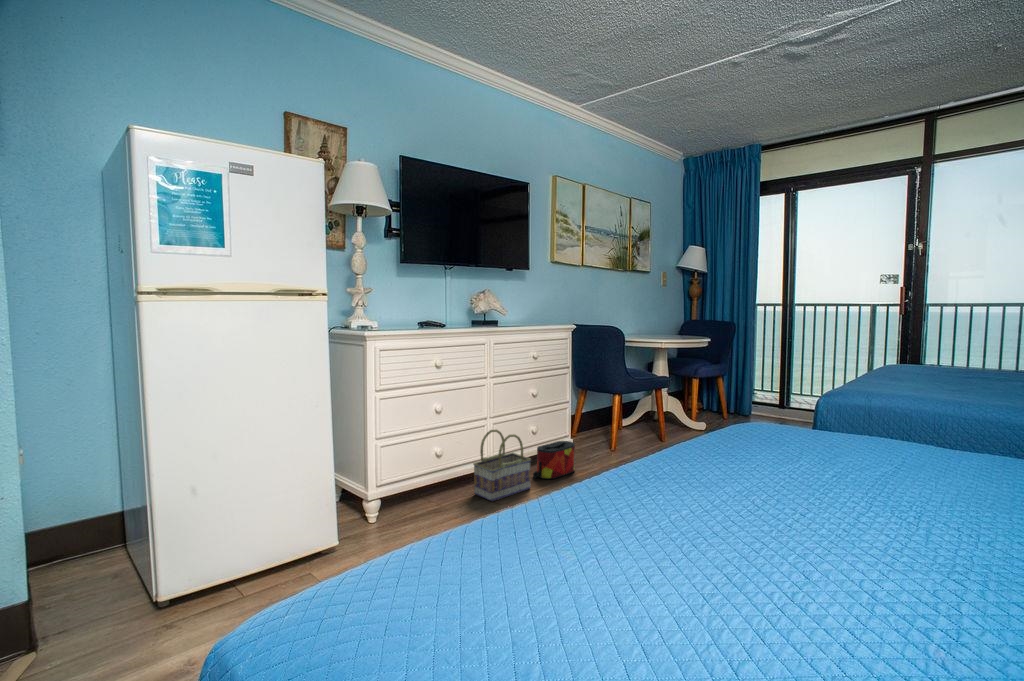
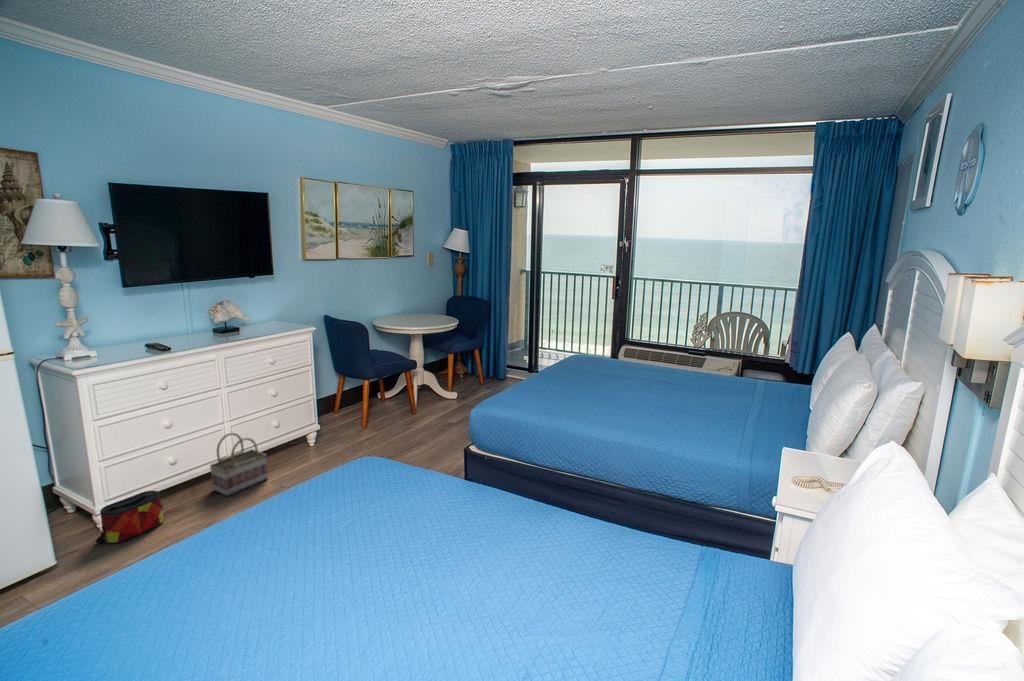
bag: present [533,441,575,479] -> present [95,491,163,544]

